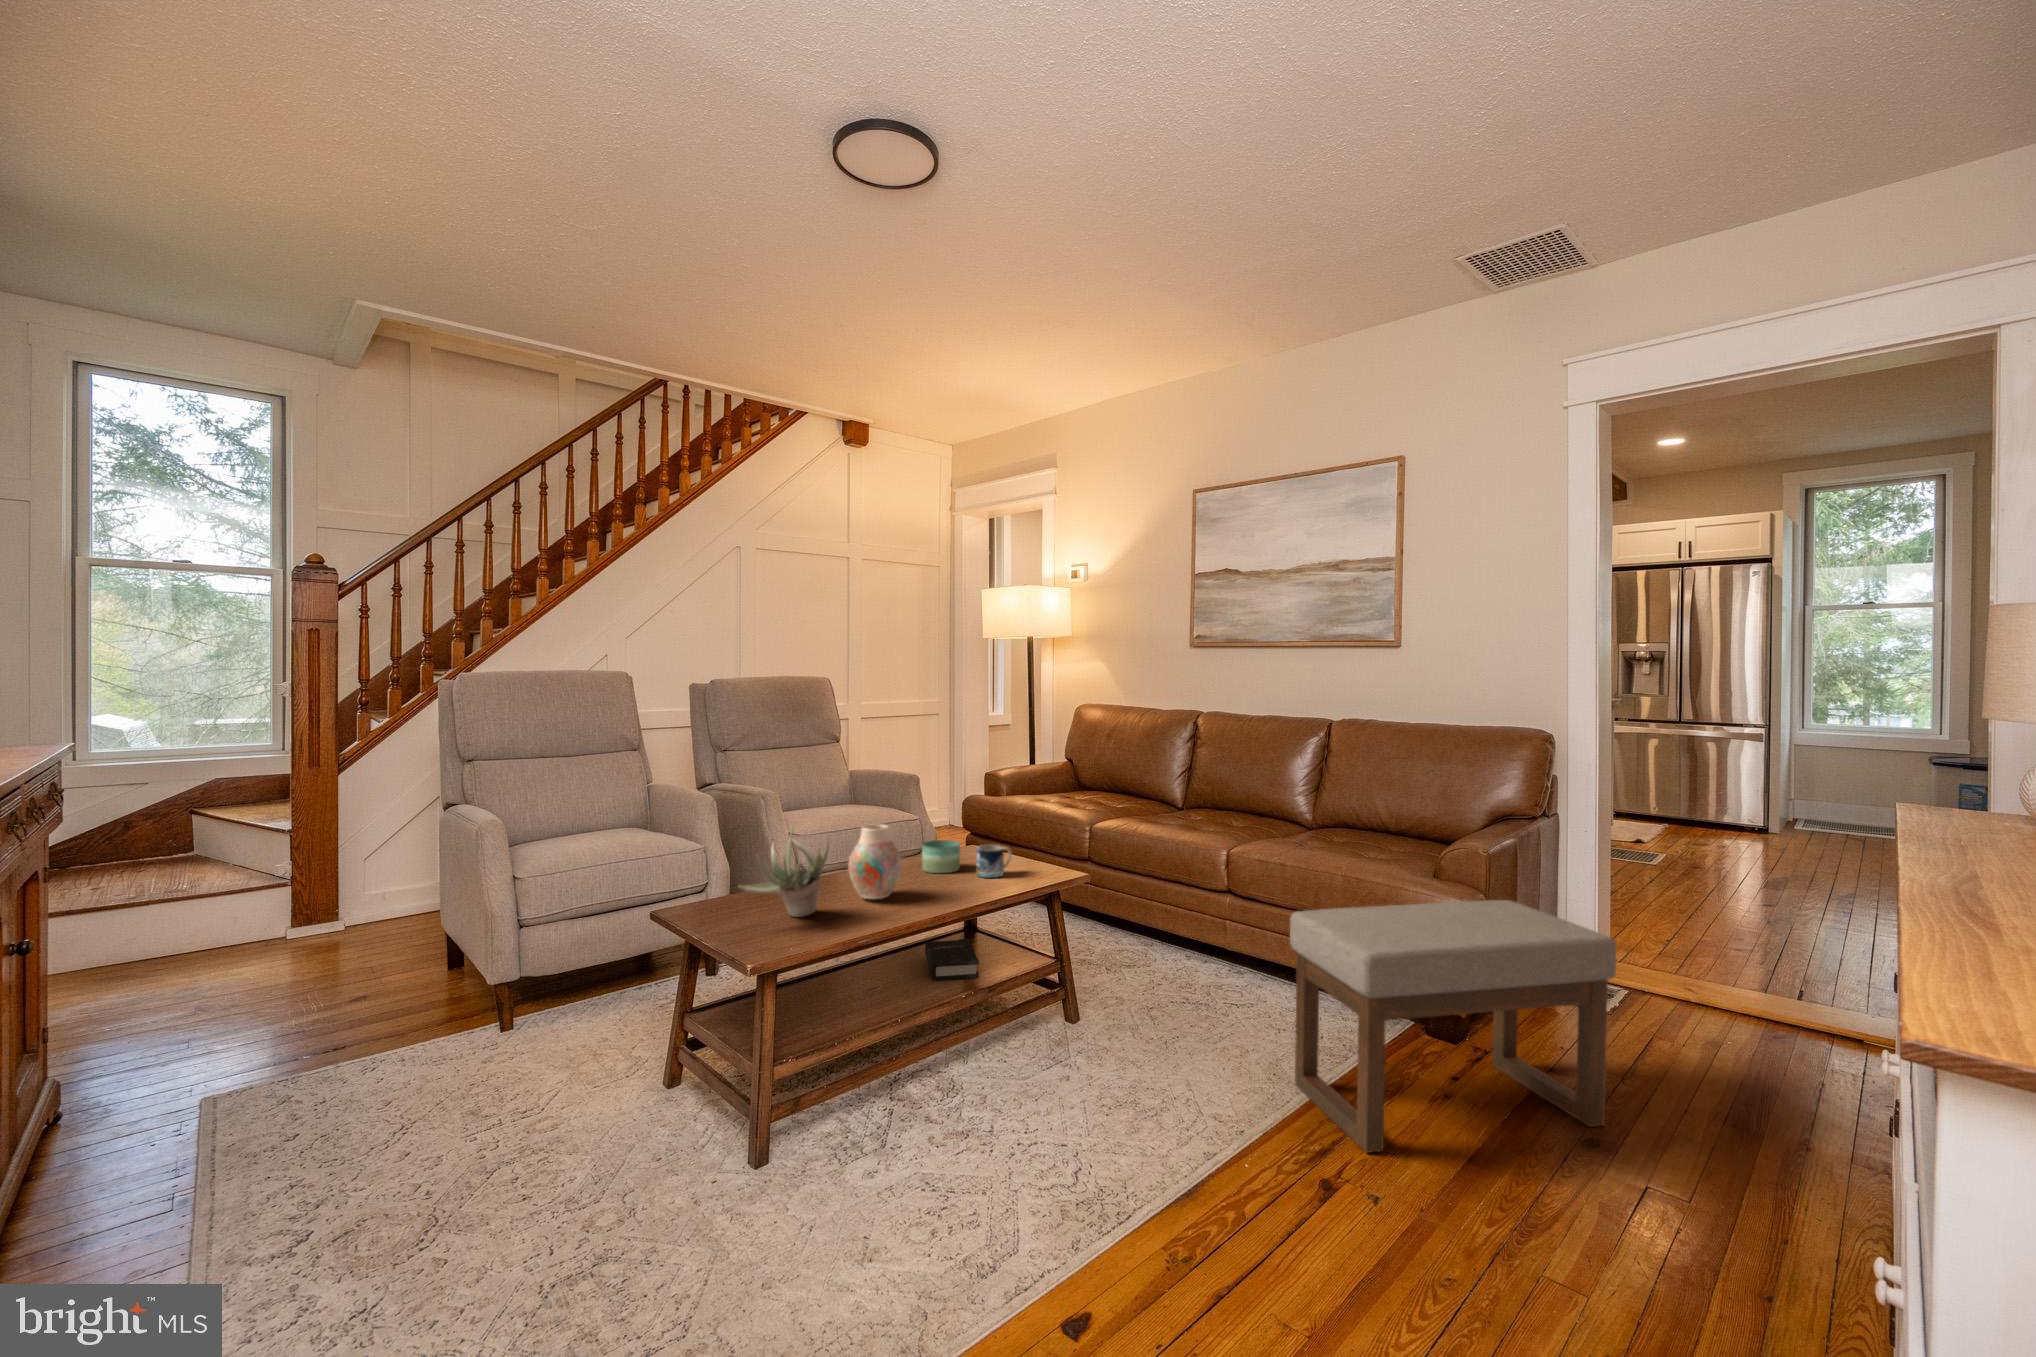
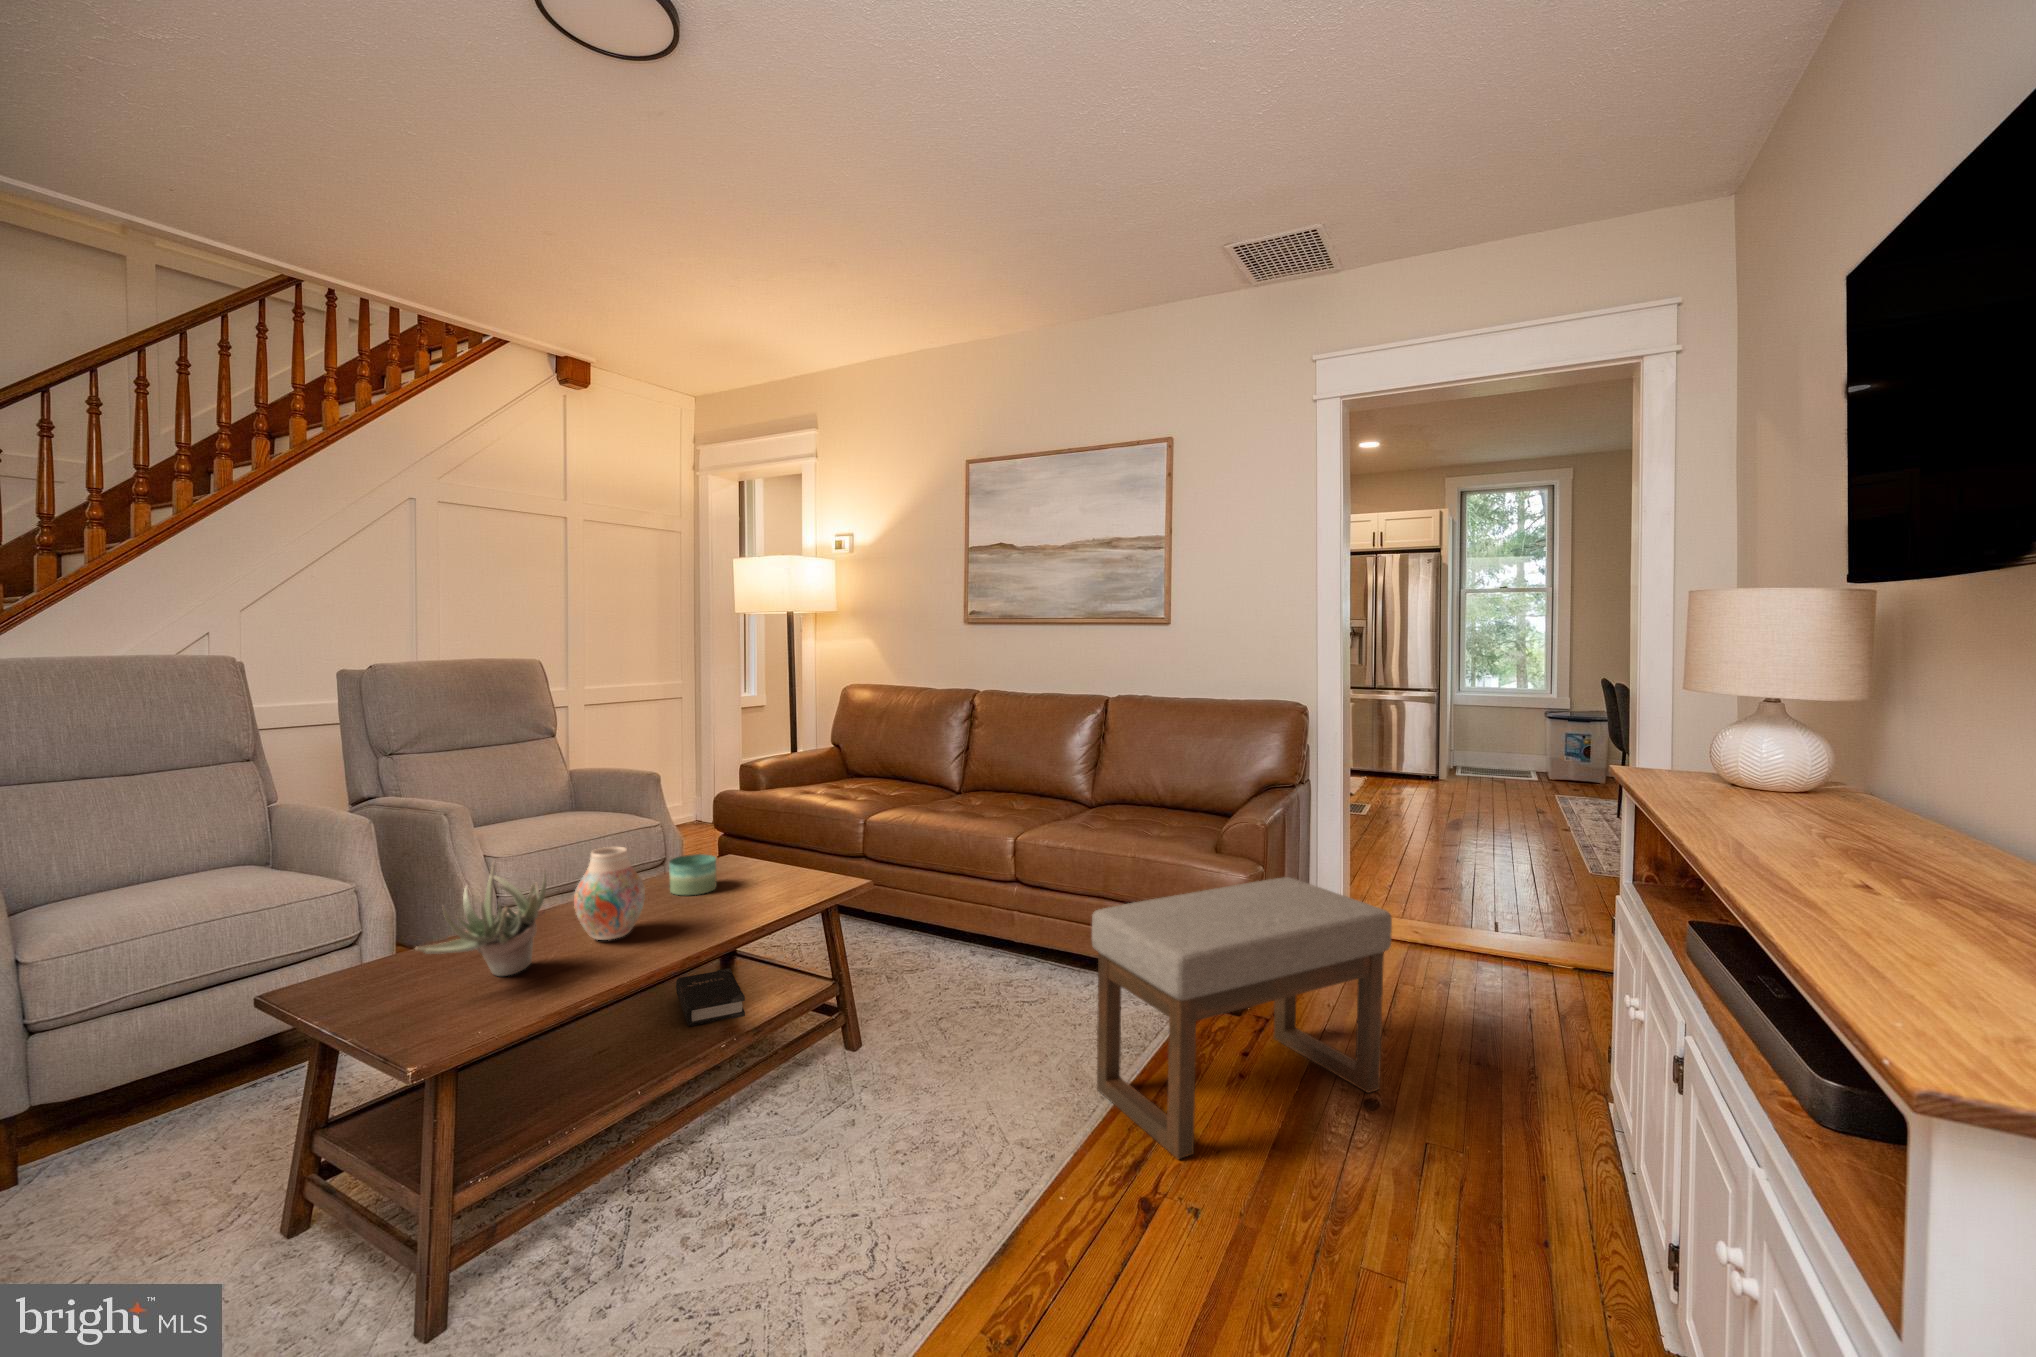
mug: present [977,845,1012,878] -> none [738,857,780,897]

